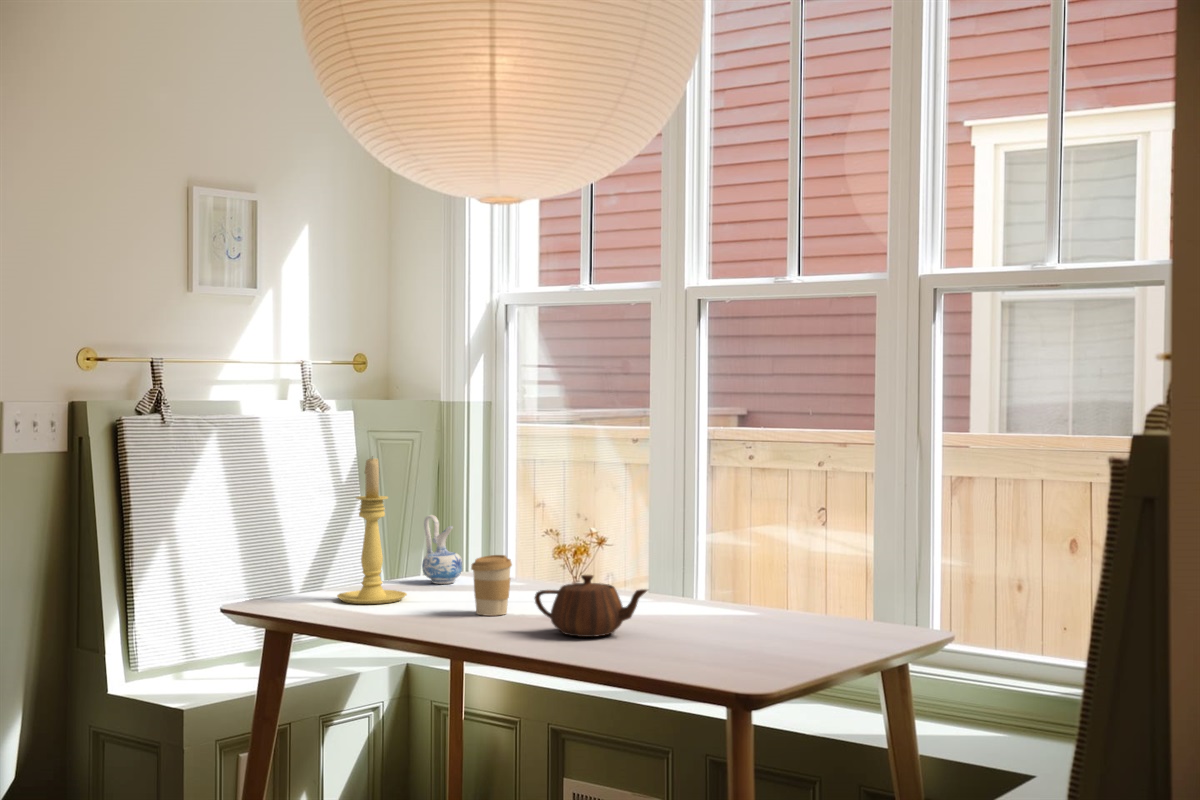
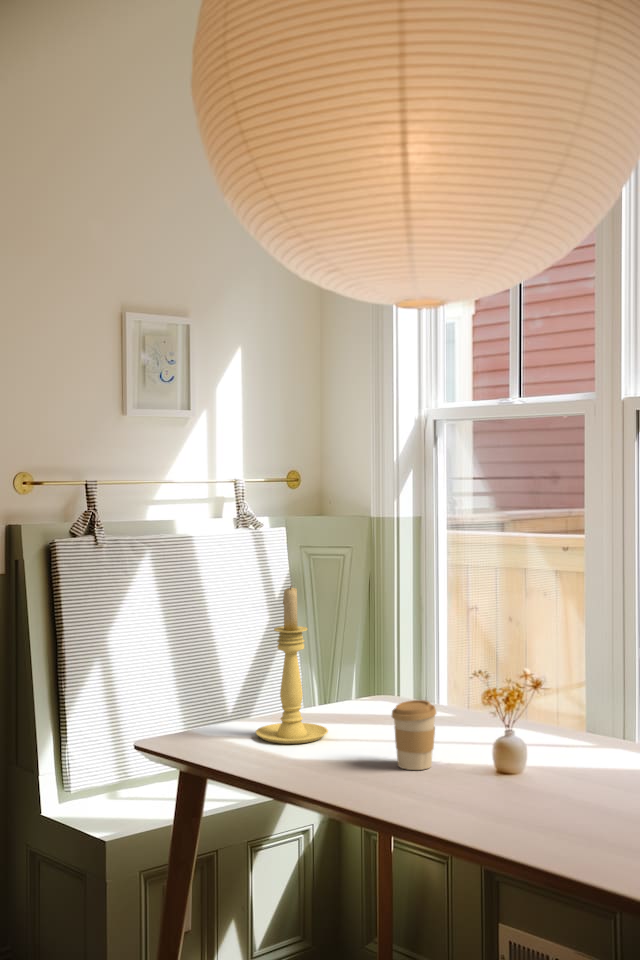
ceramic pitcher: present [422,515,462,584] -> none [349,640,390,712]
teapot: present [535,575,647,637] -> none [460,740,597,818]

